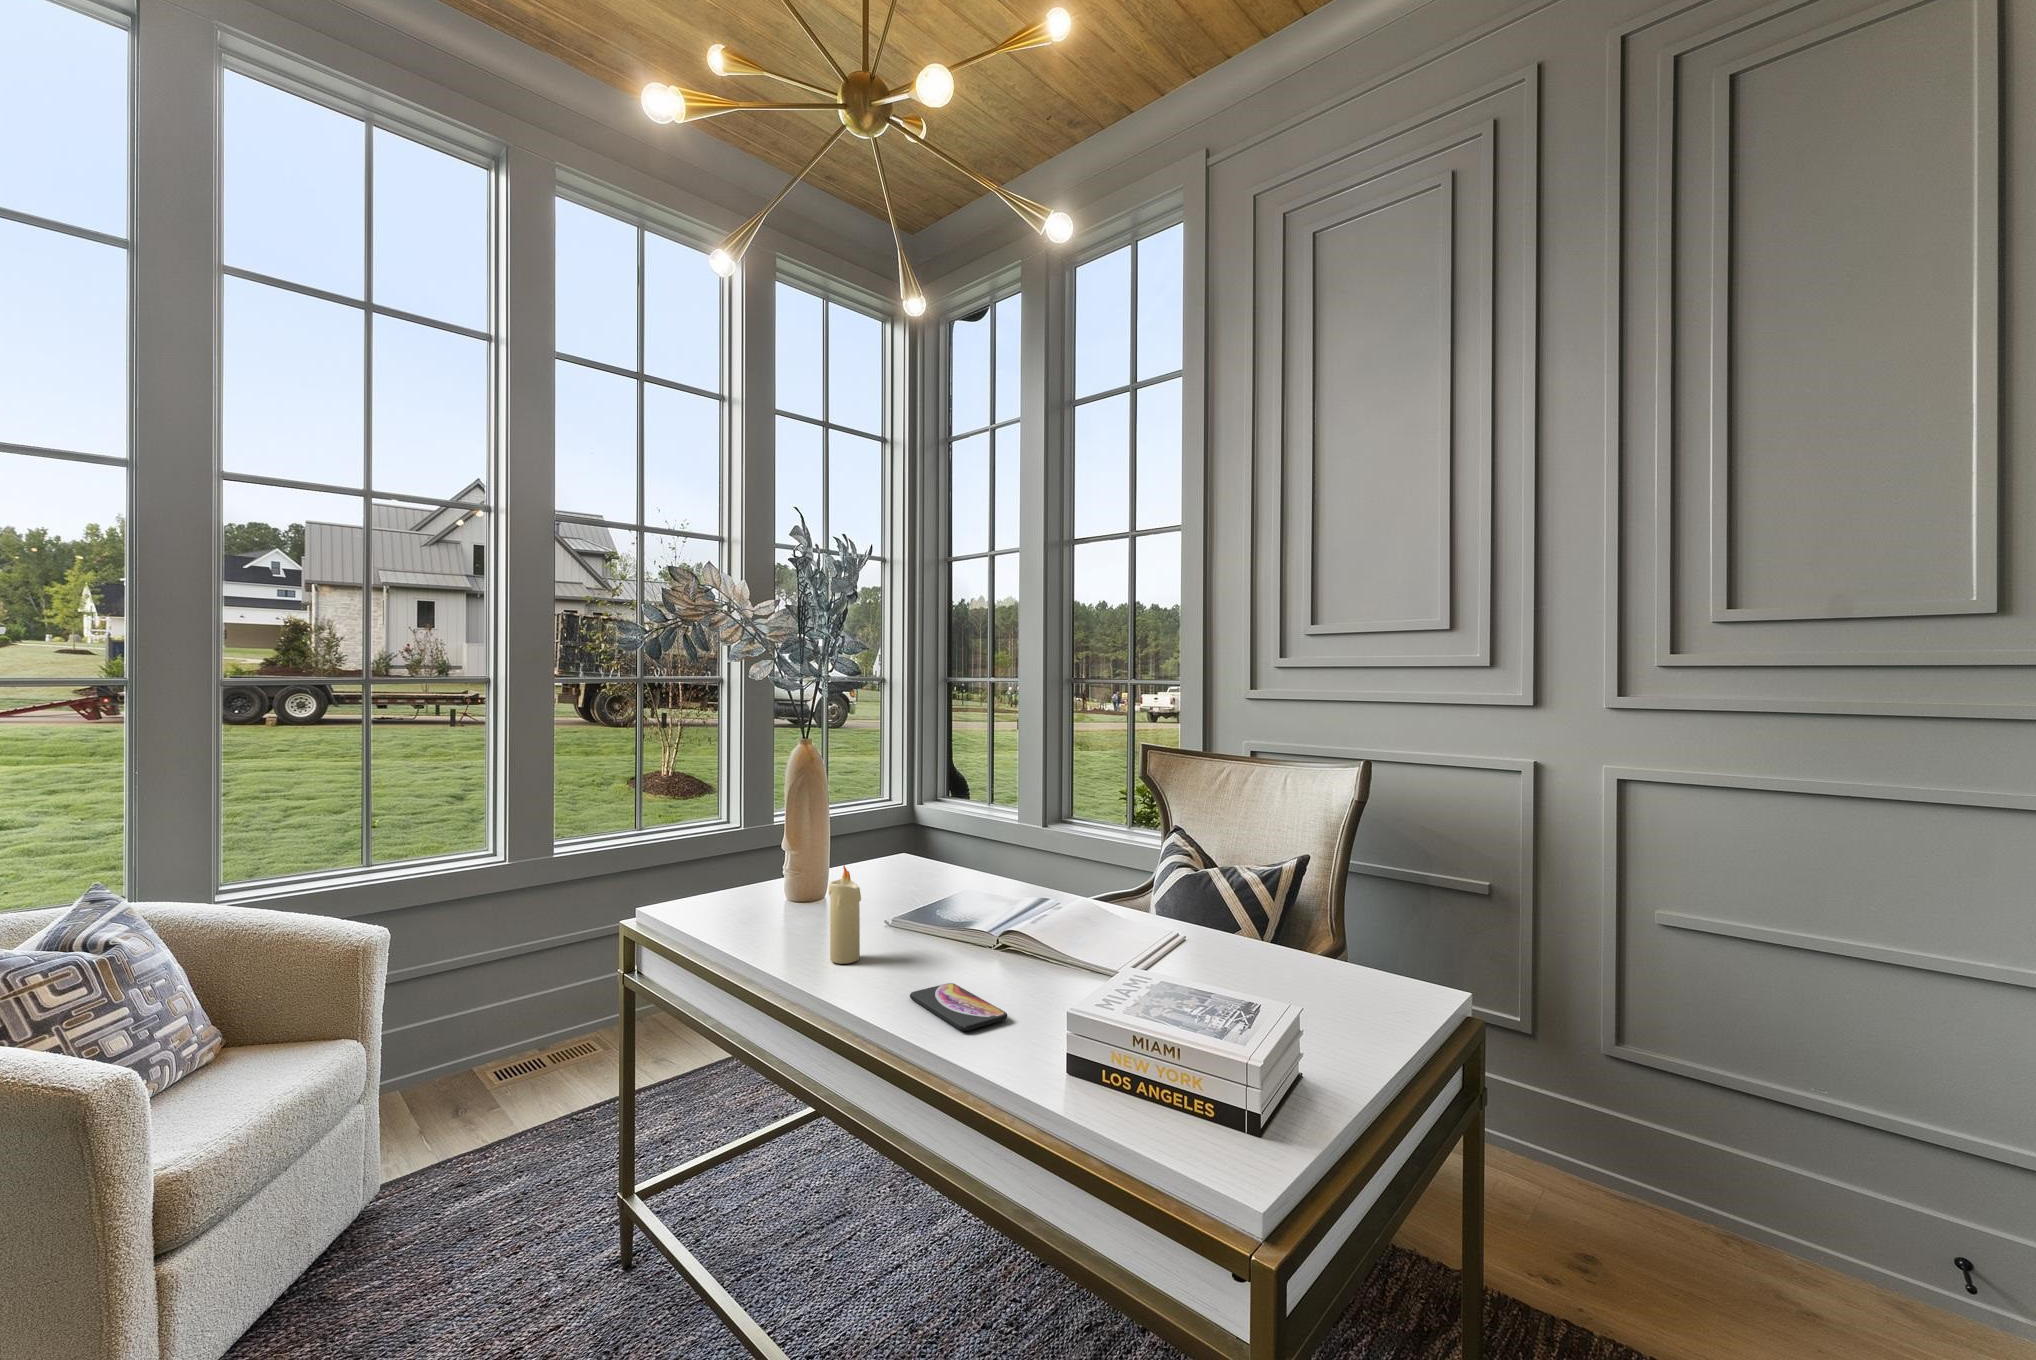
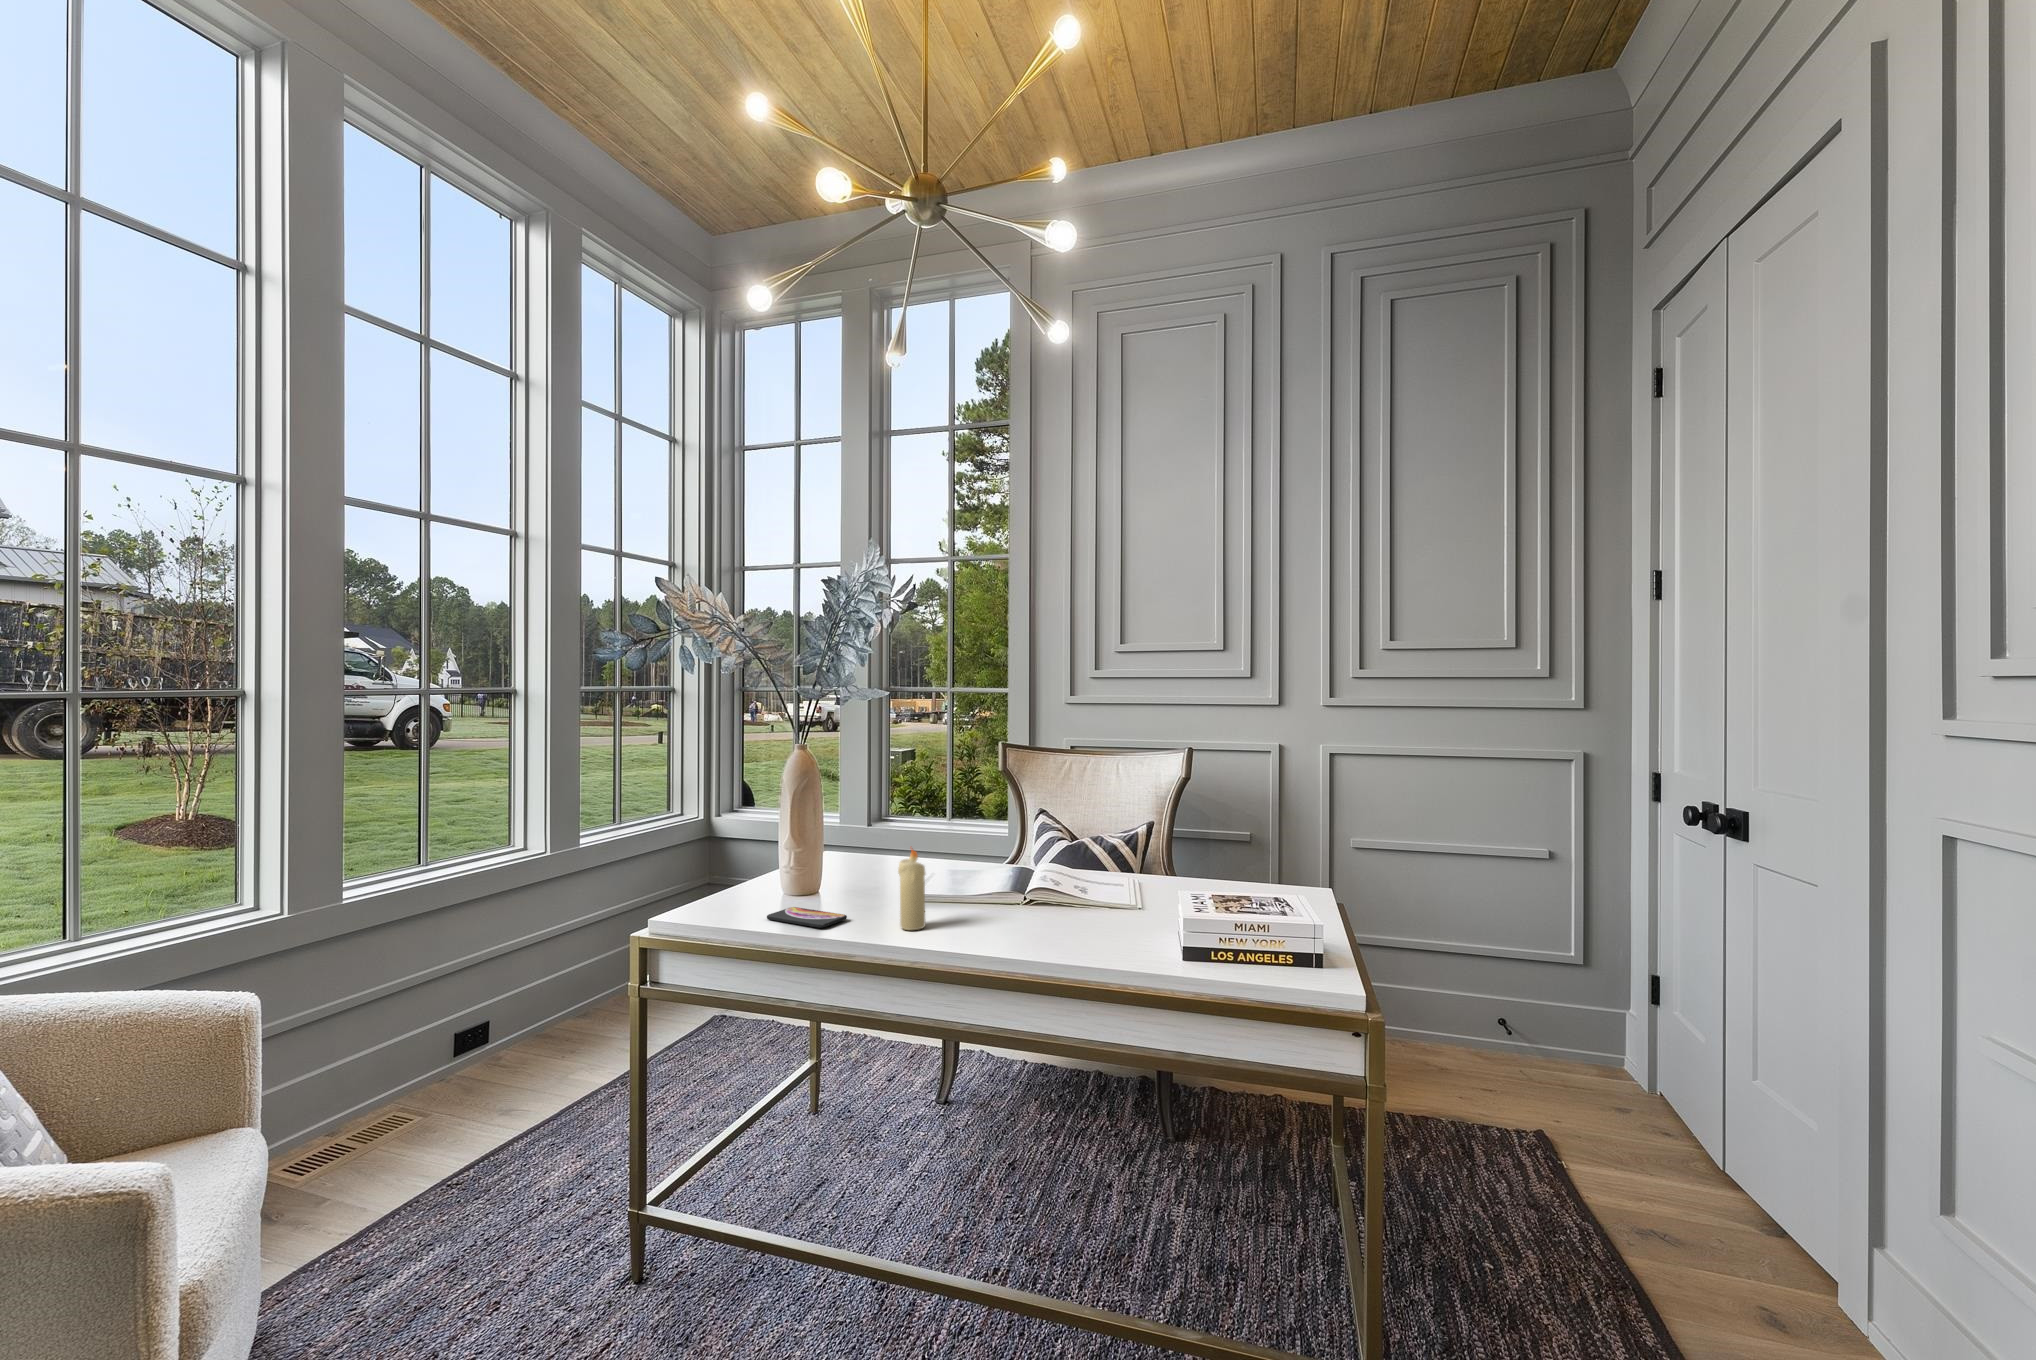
smartphone: present [910,983,1007,1031] -> present [767,907,847,928]

